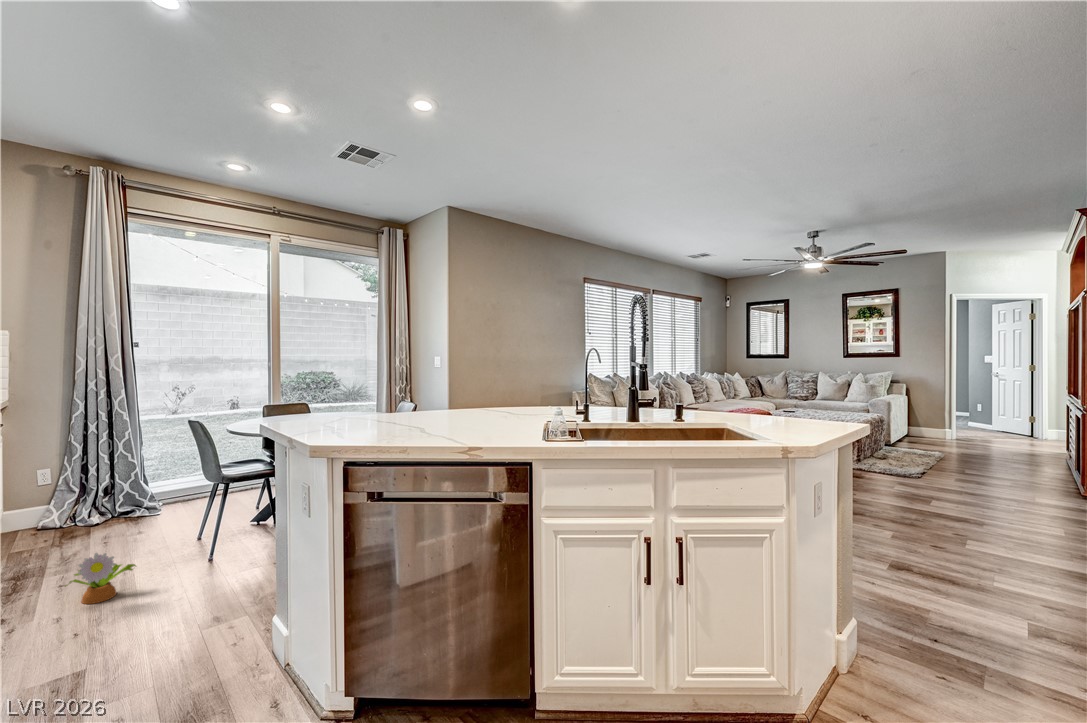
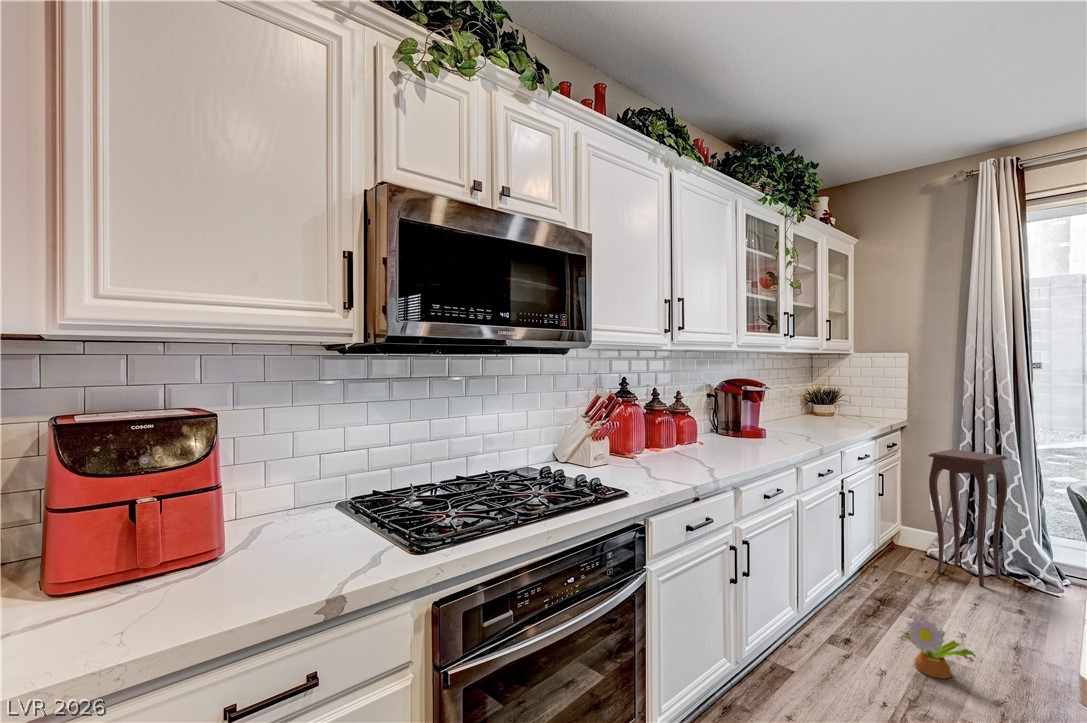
side table: none [49,416,120,537] -> present [929,449,1007,587]

